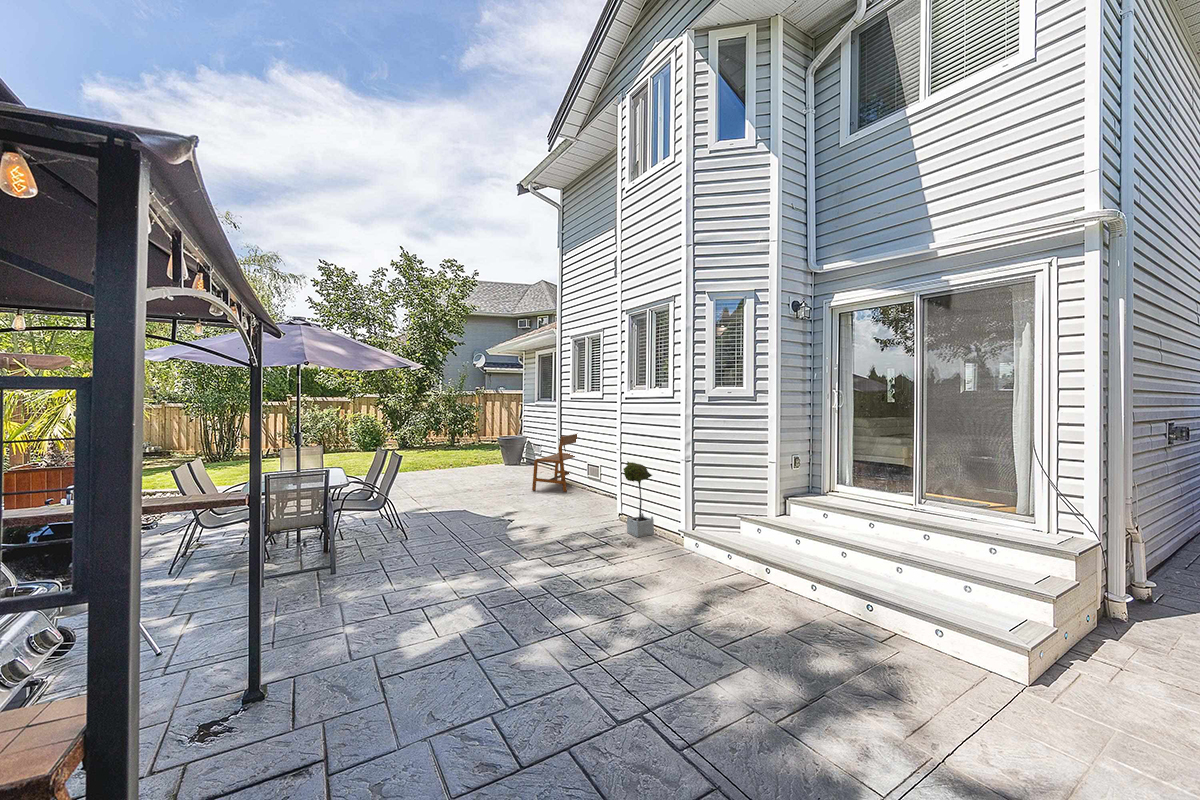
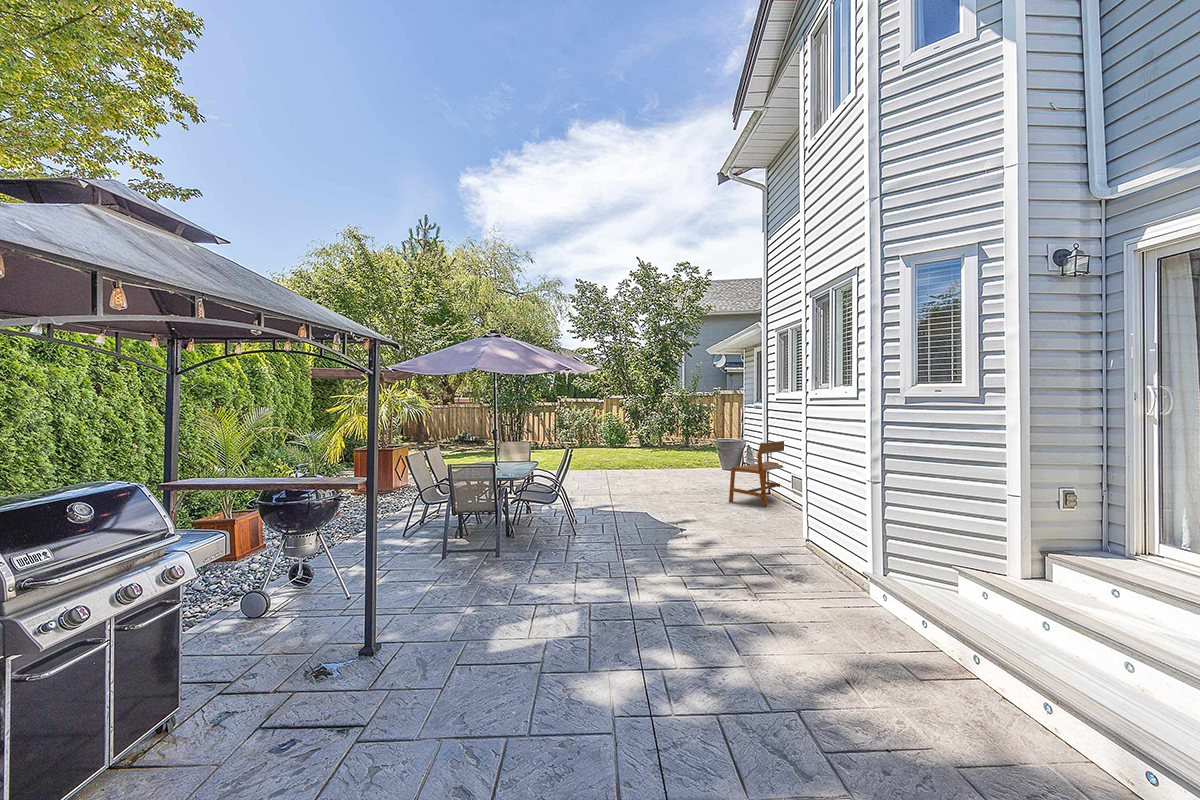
potted tree: present [624,462,654,537] -> none [799,477,839,573]

